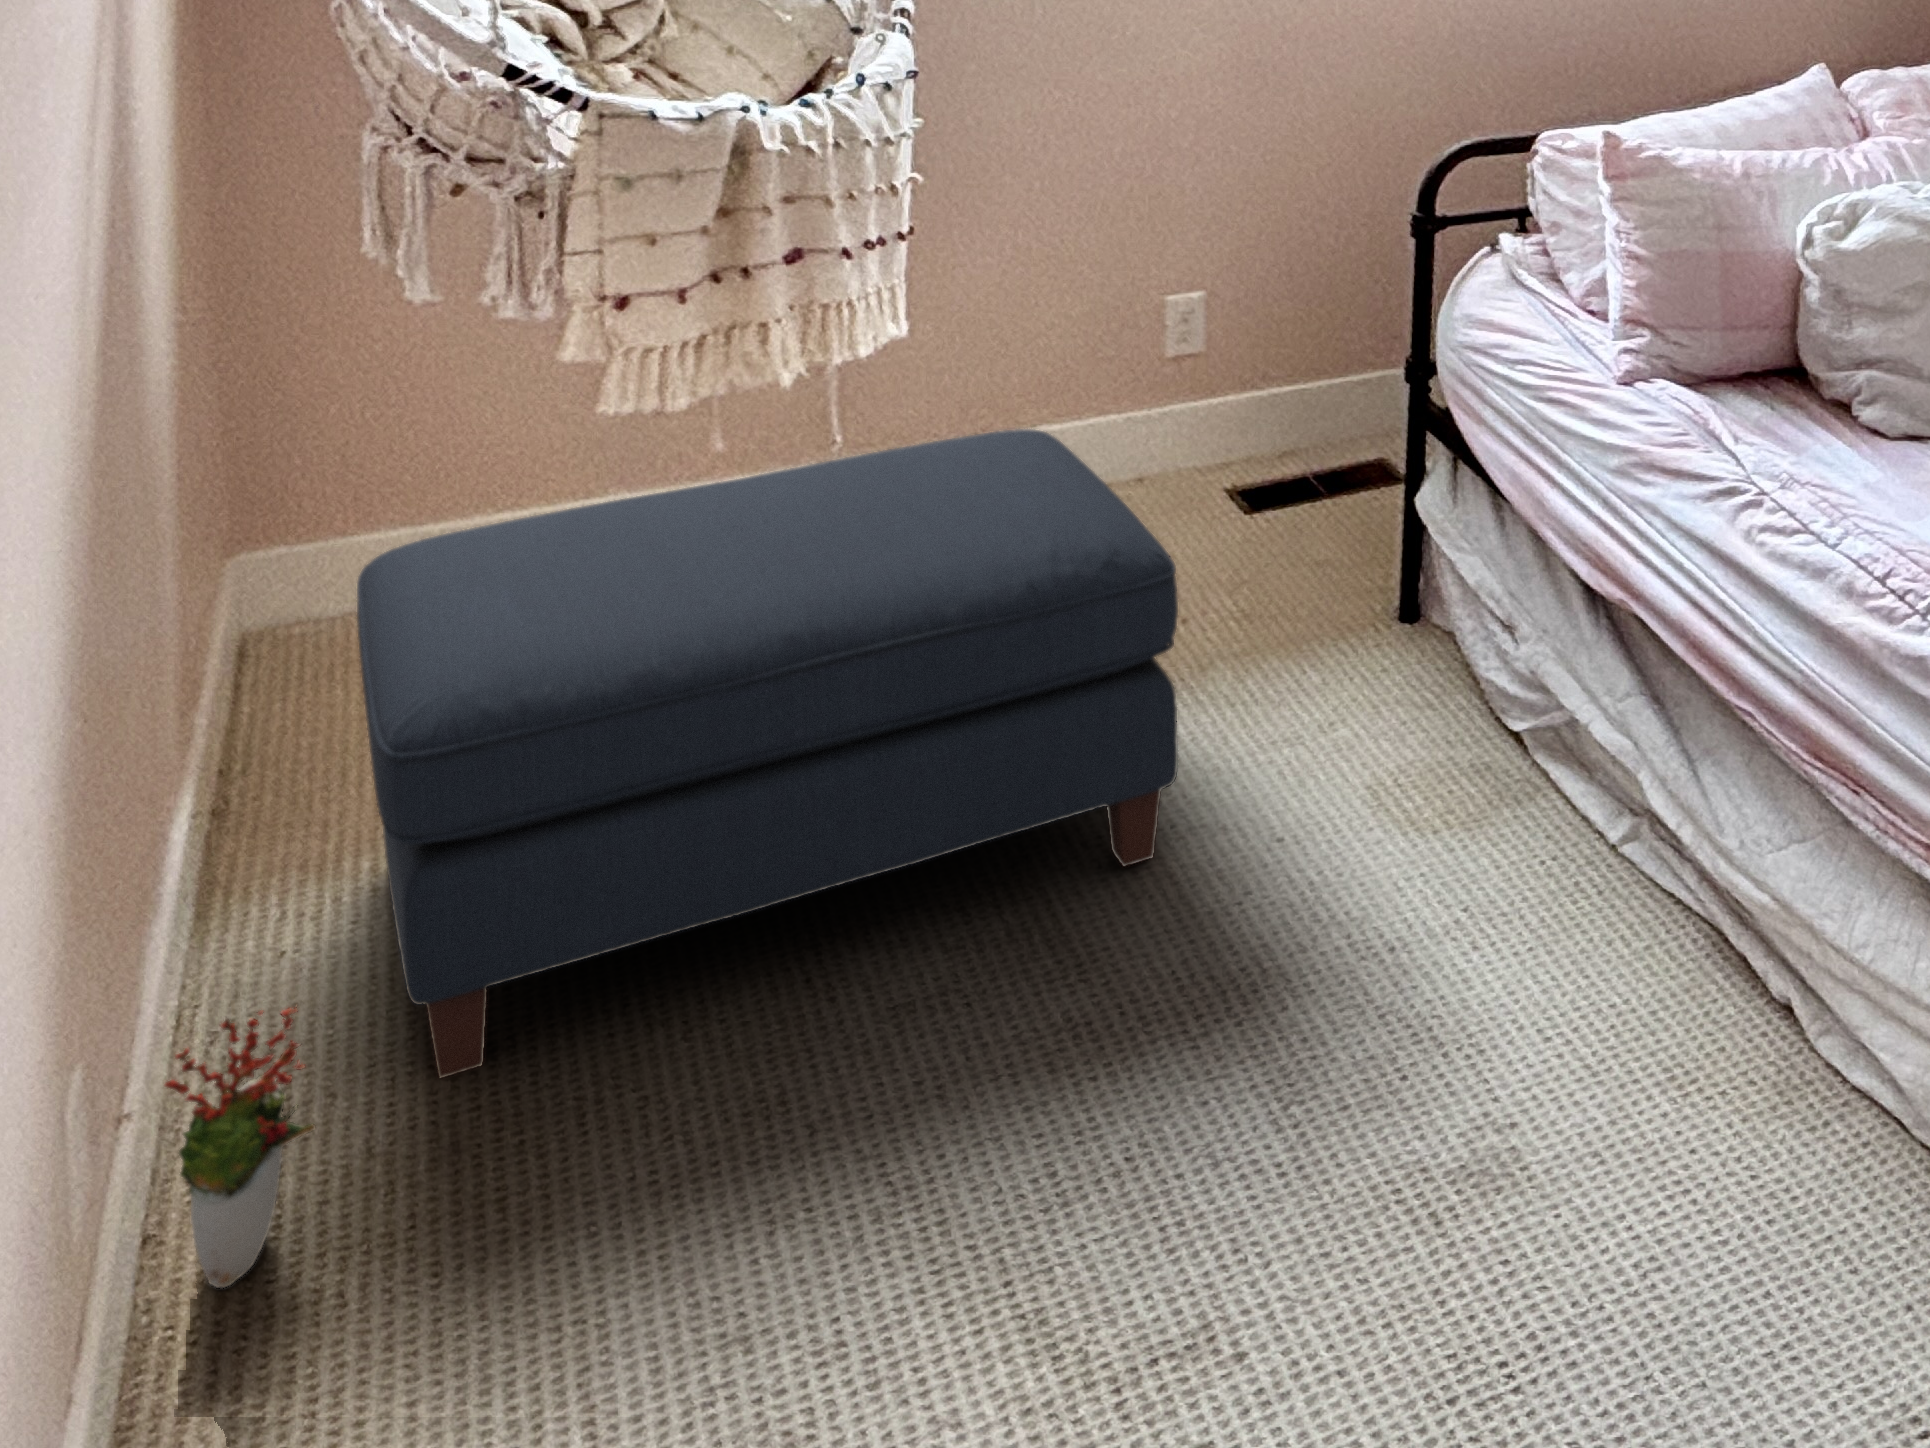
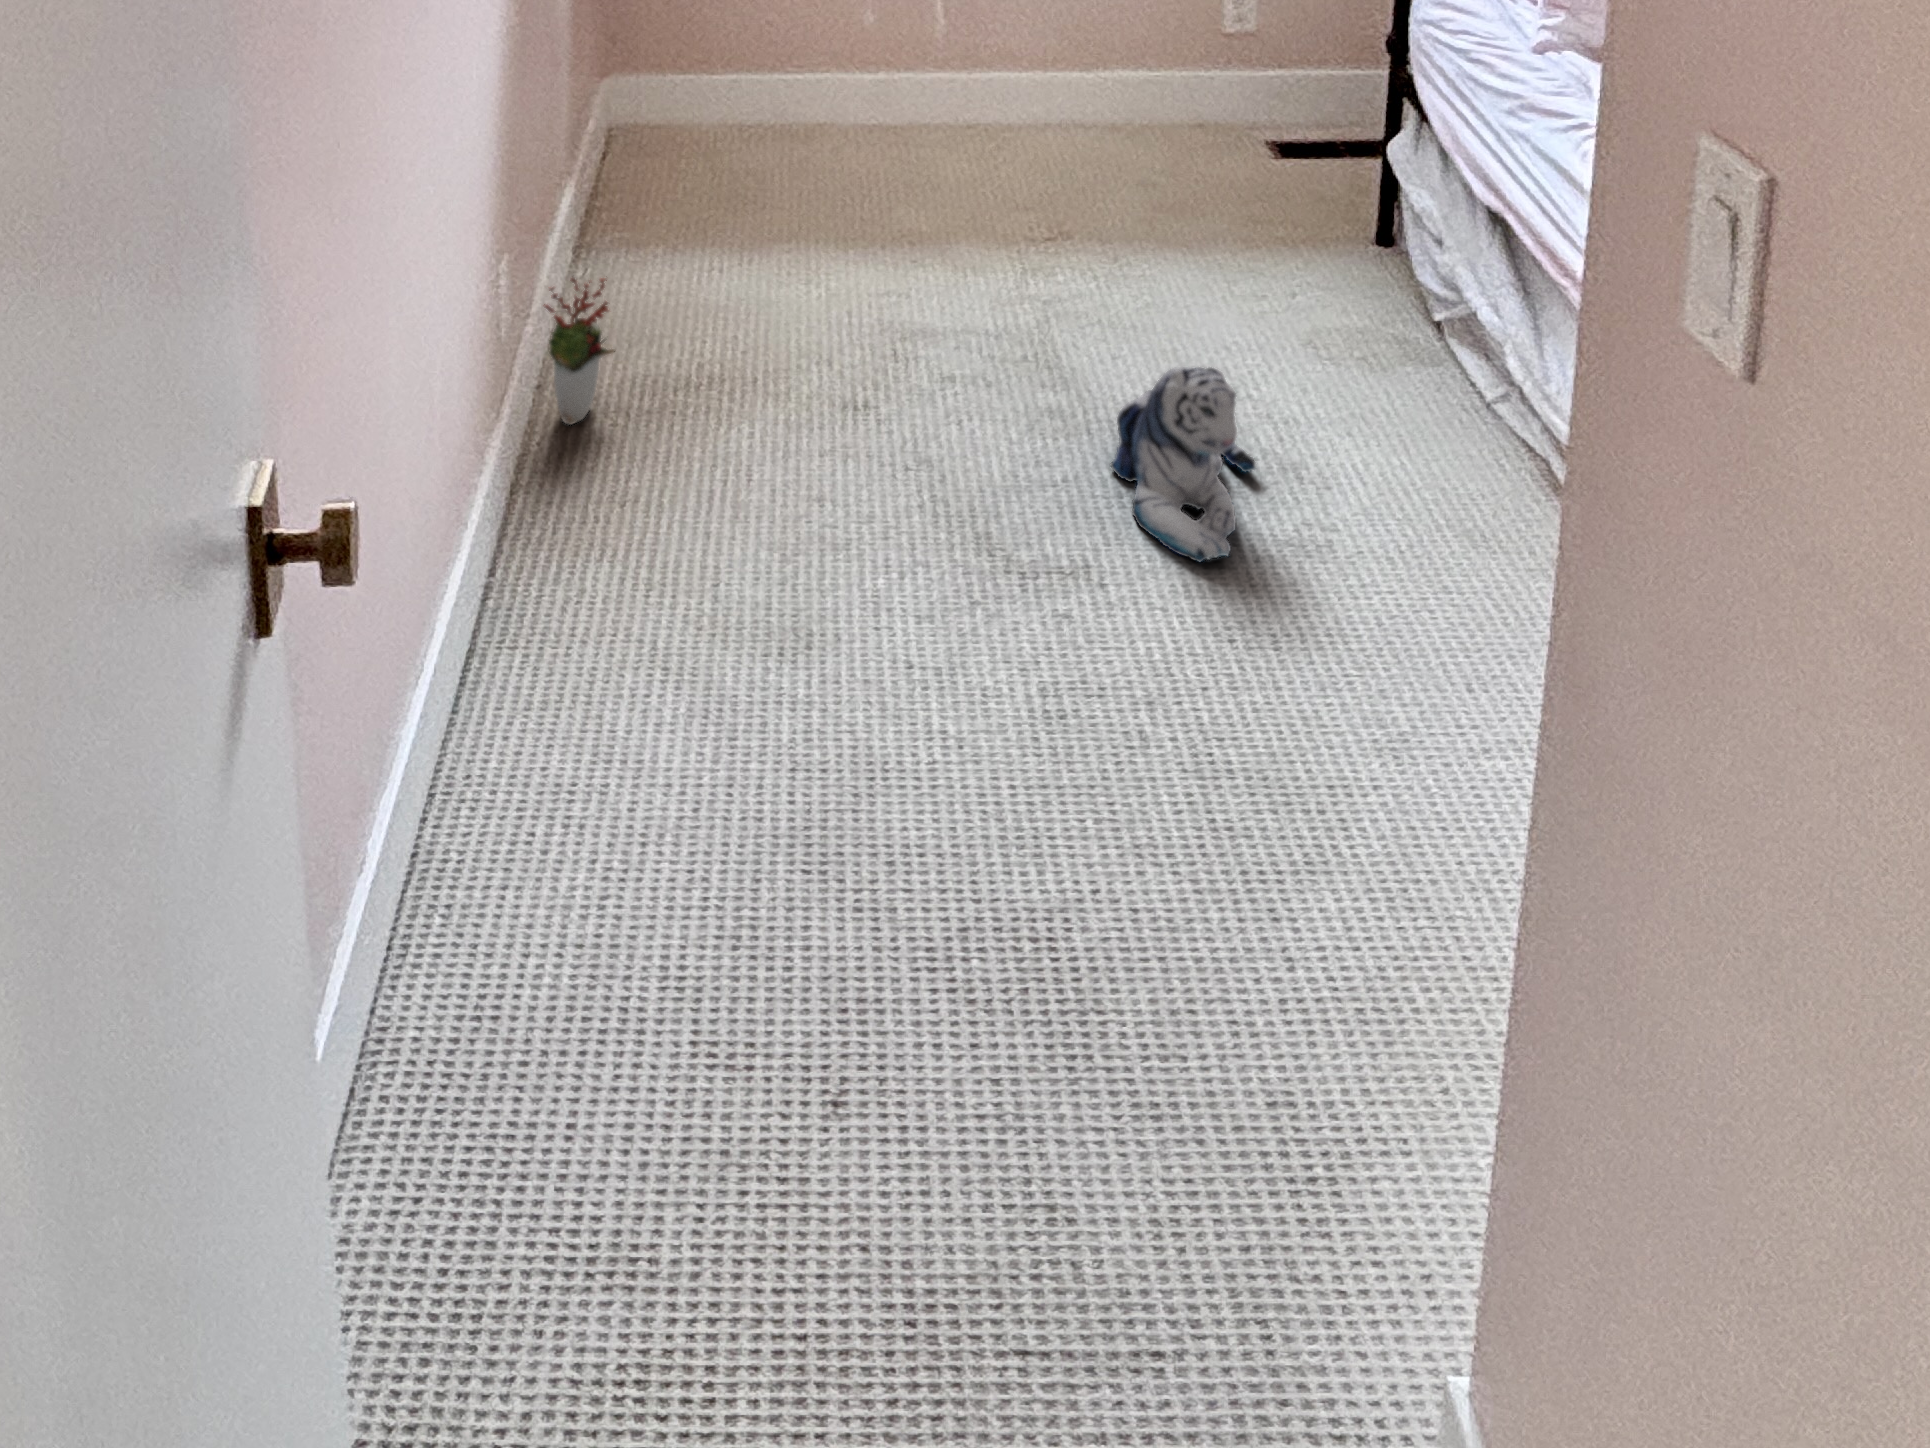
ottoman: present [357,429,1178,1078] -> none [654,40,1157,361]
plush toy: none [1170,924,1375,1239] -> present [1111,367,1256,563]

